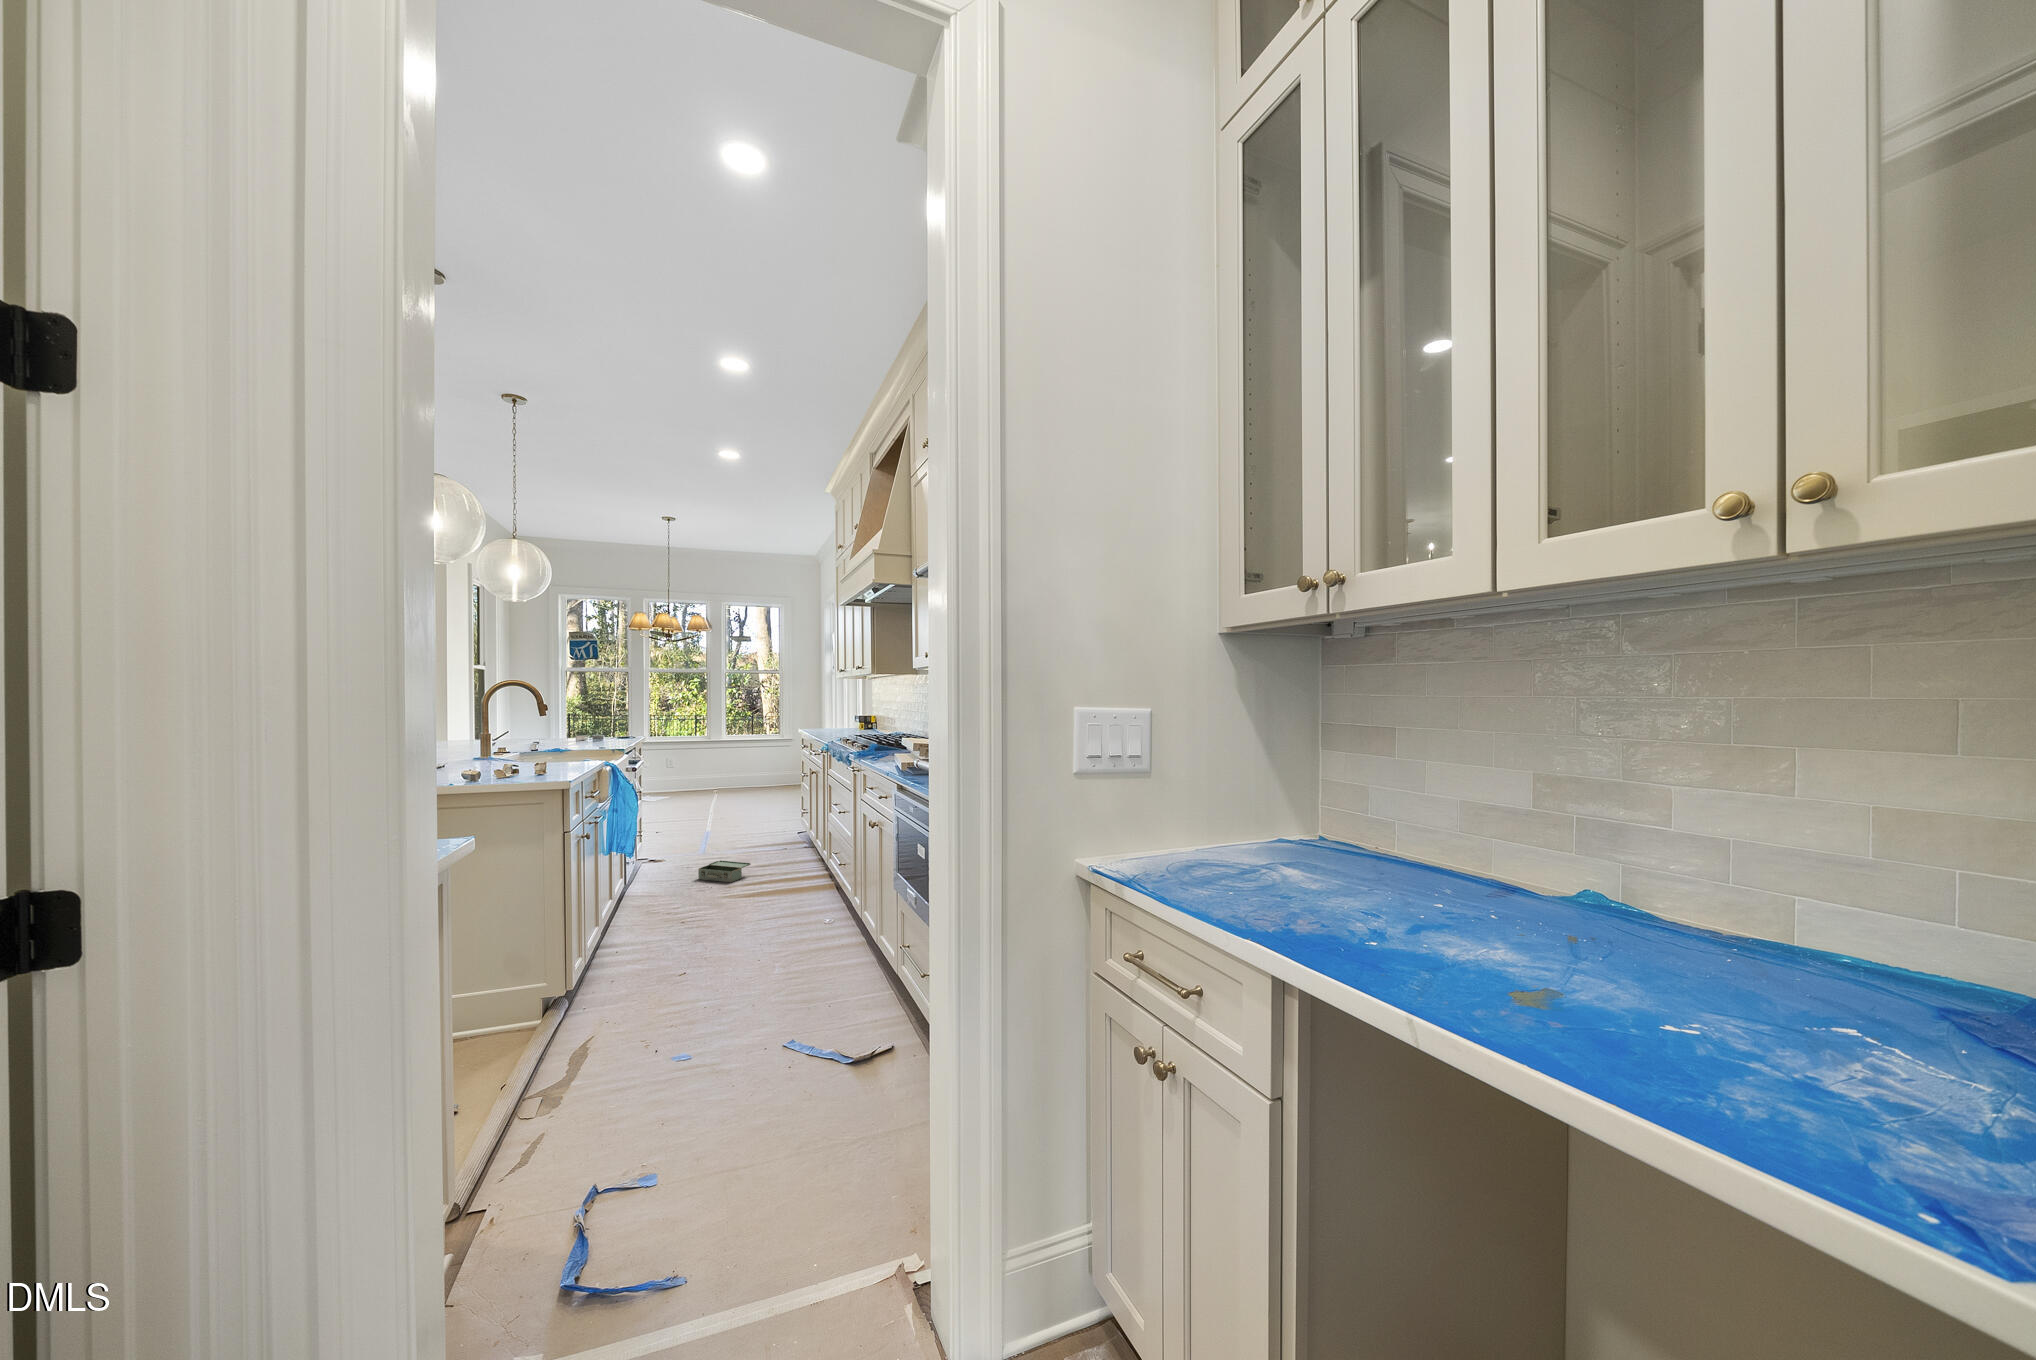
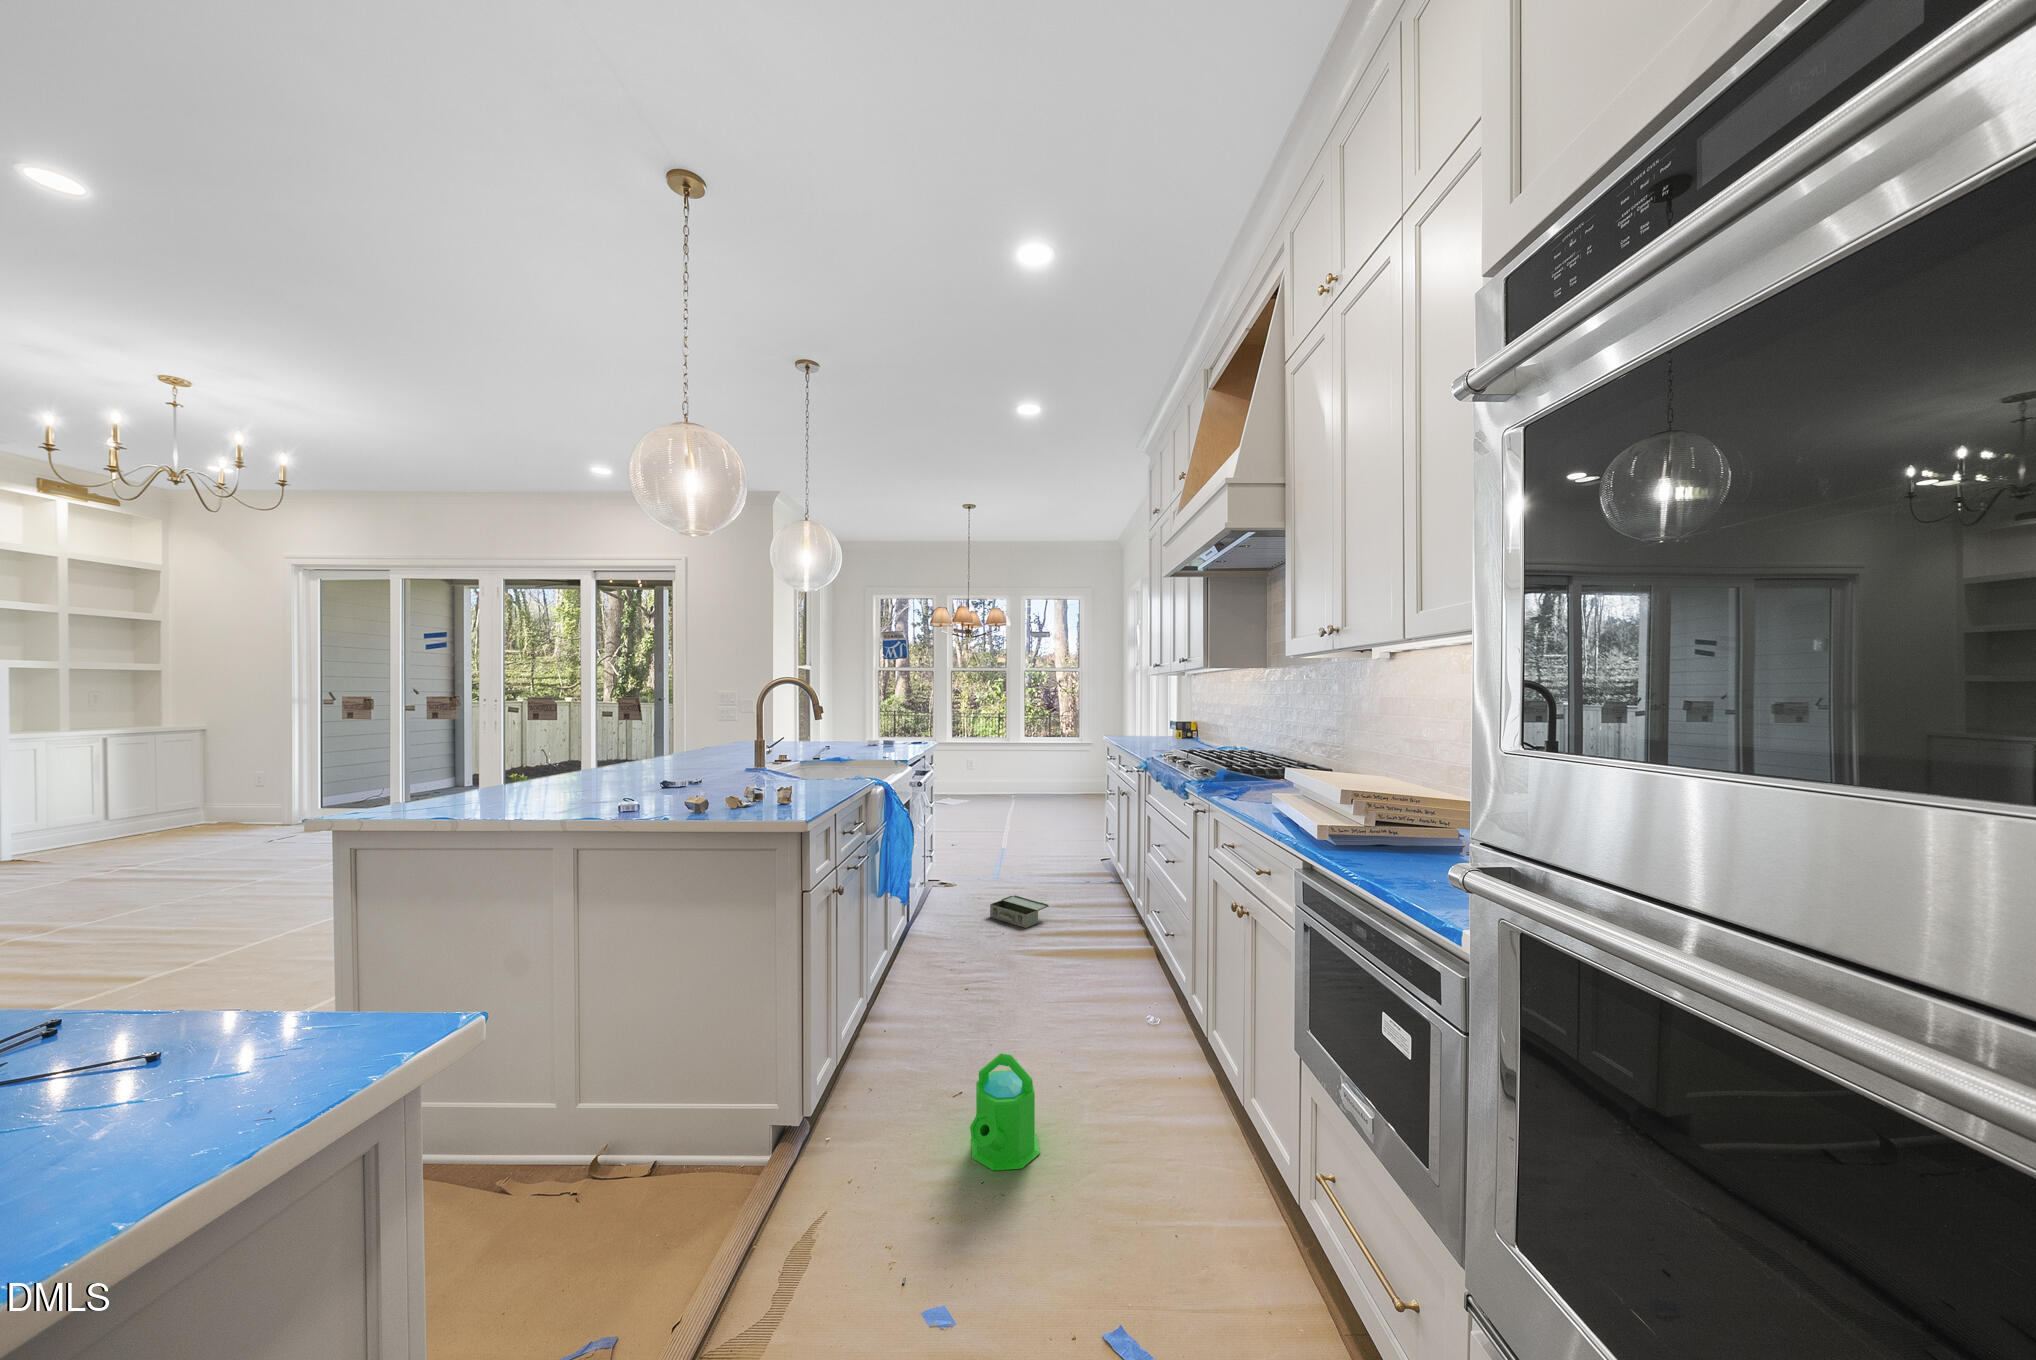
watering can: none [696,926,745,996] -> present [970,1053,1040,1171]

